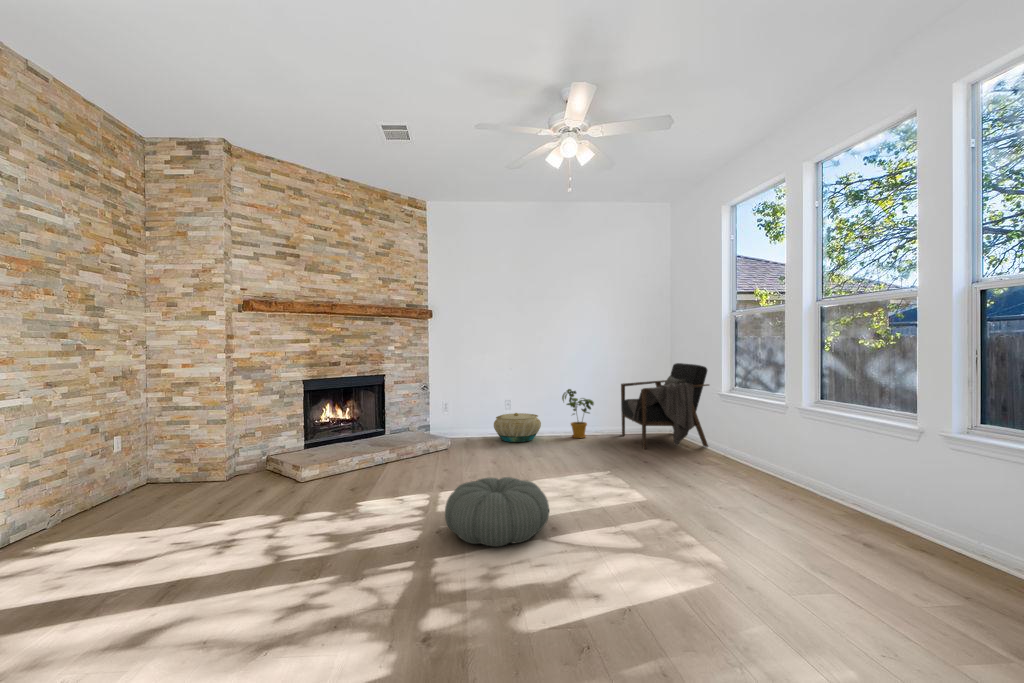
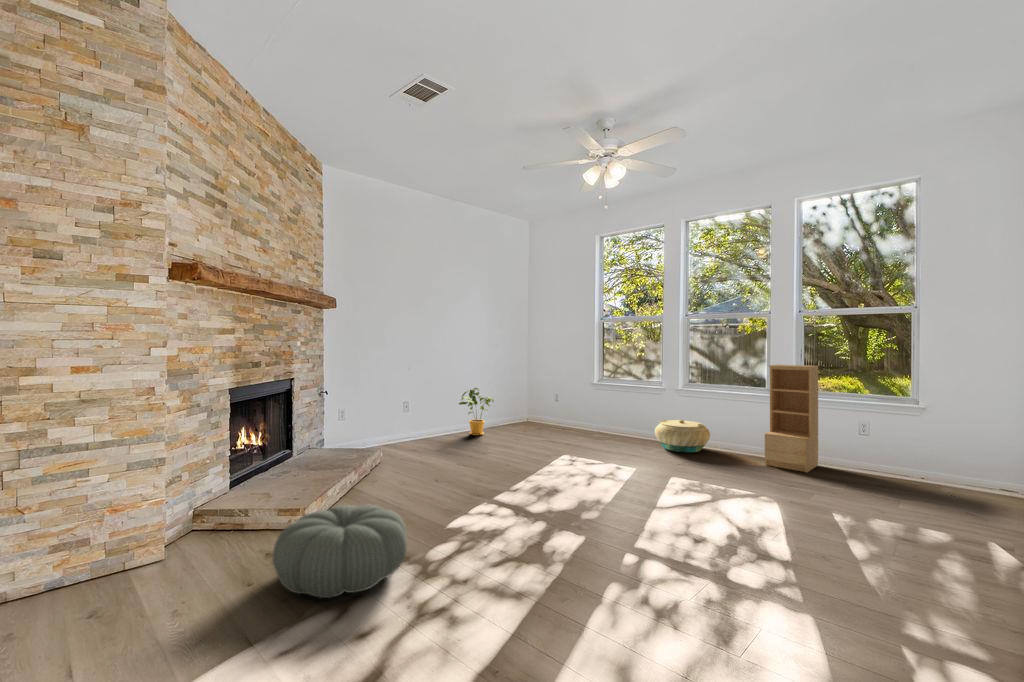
armchair: present [621,363,709,449] -> none [505,362,584,436]
bookshelf: none [856,370,993,570] -> present [765,365,818,473]
basket: present [494,413,541,442] -> present [655,420,710,452]
pouf: present [445,477,549,547] -> present [273,505,407,598]

